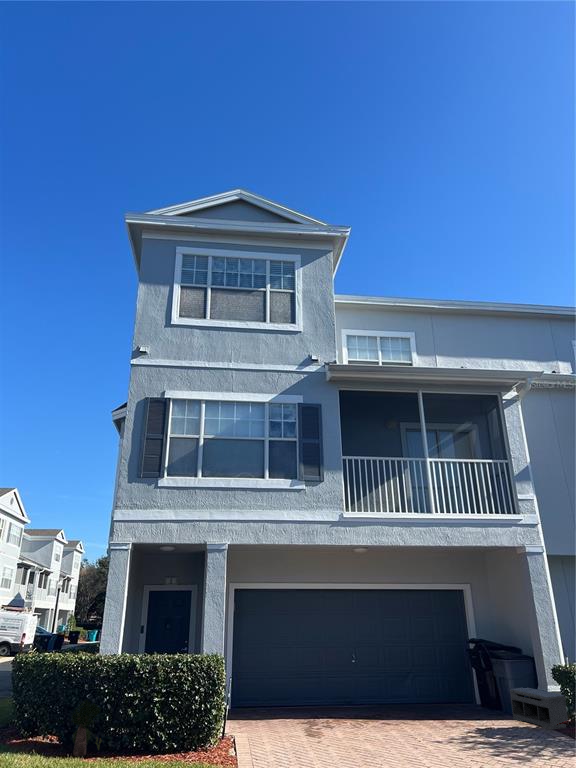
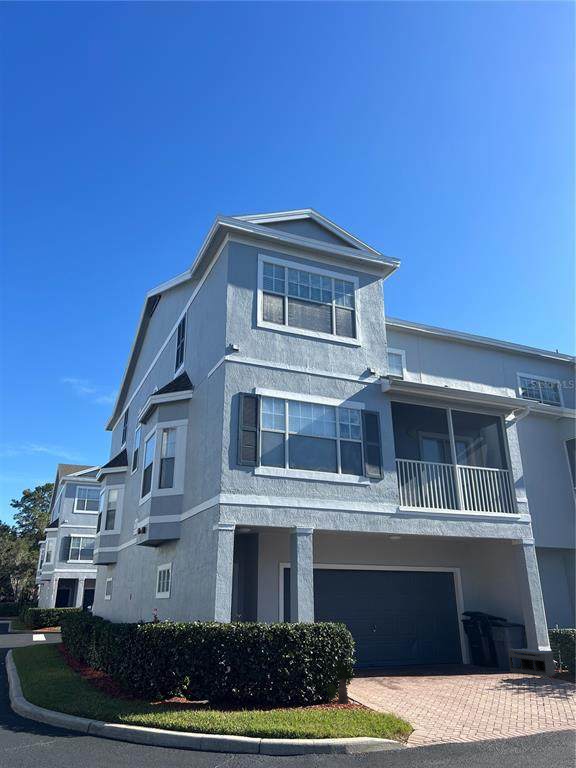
potted plant: present [68,699,102,756] -> present [324,660,354,704]

